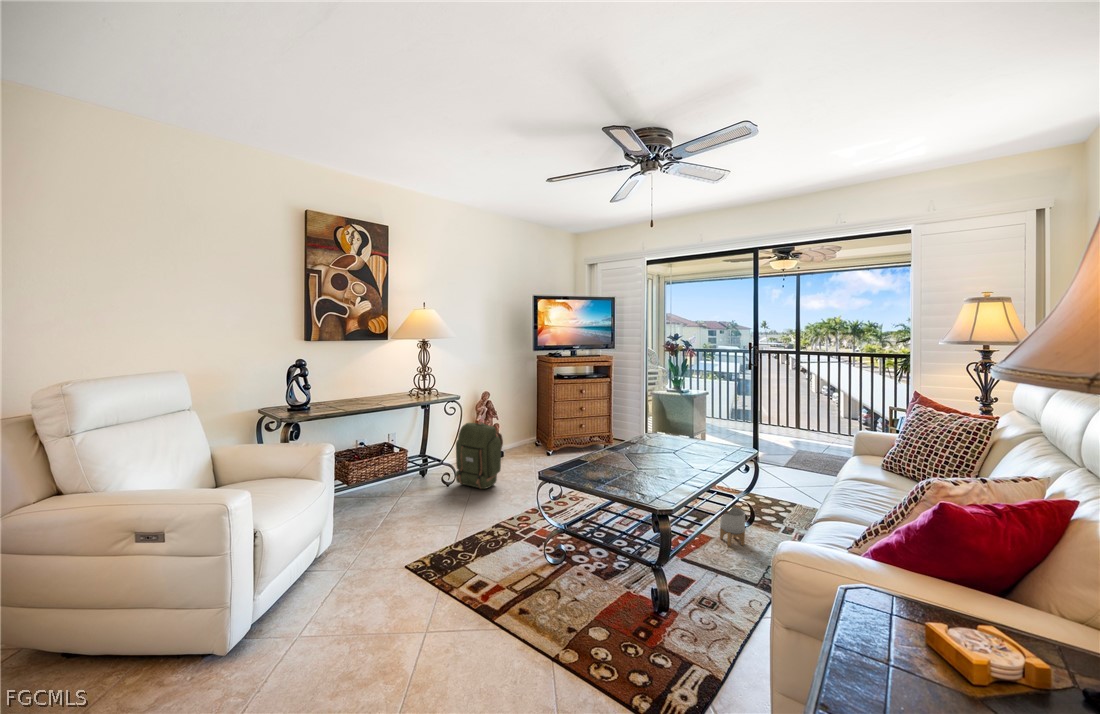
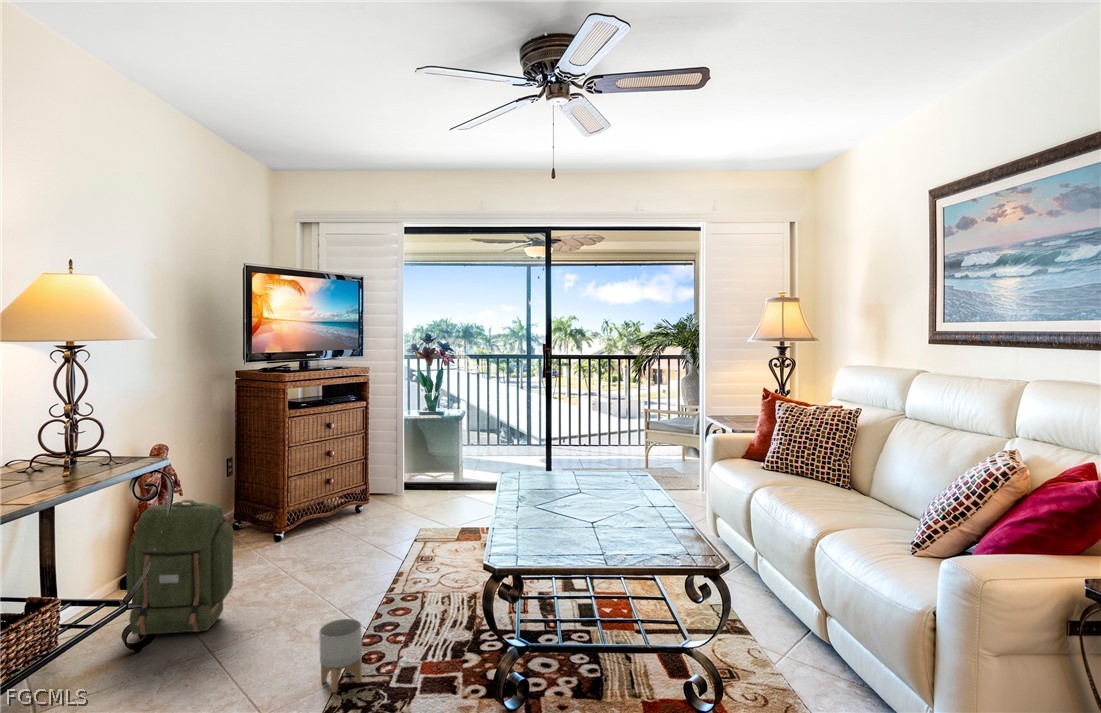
planter: present [720,507,745,546] -> present [319,619,362,693]

